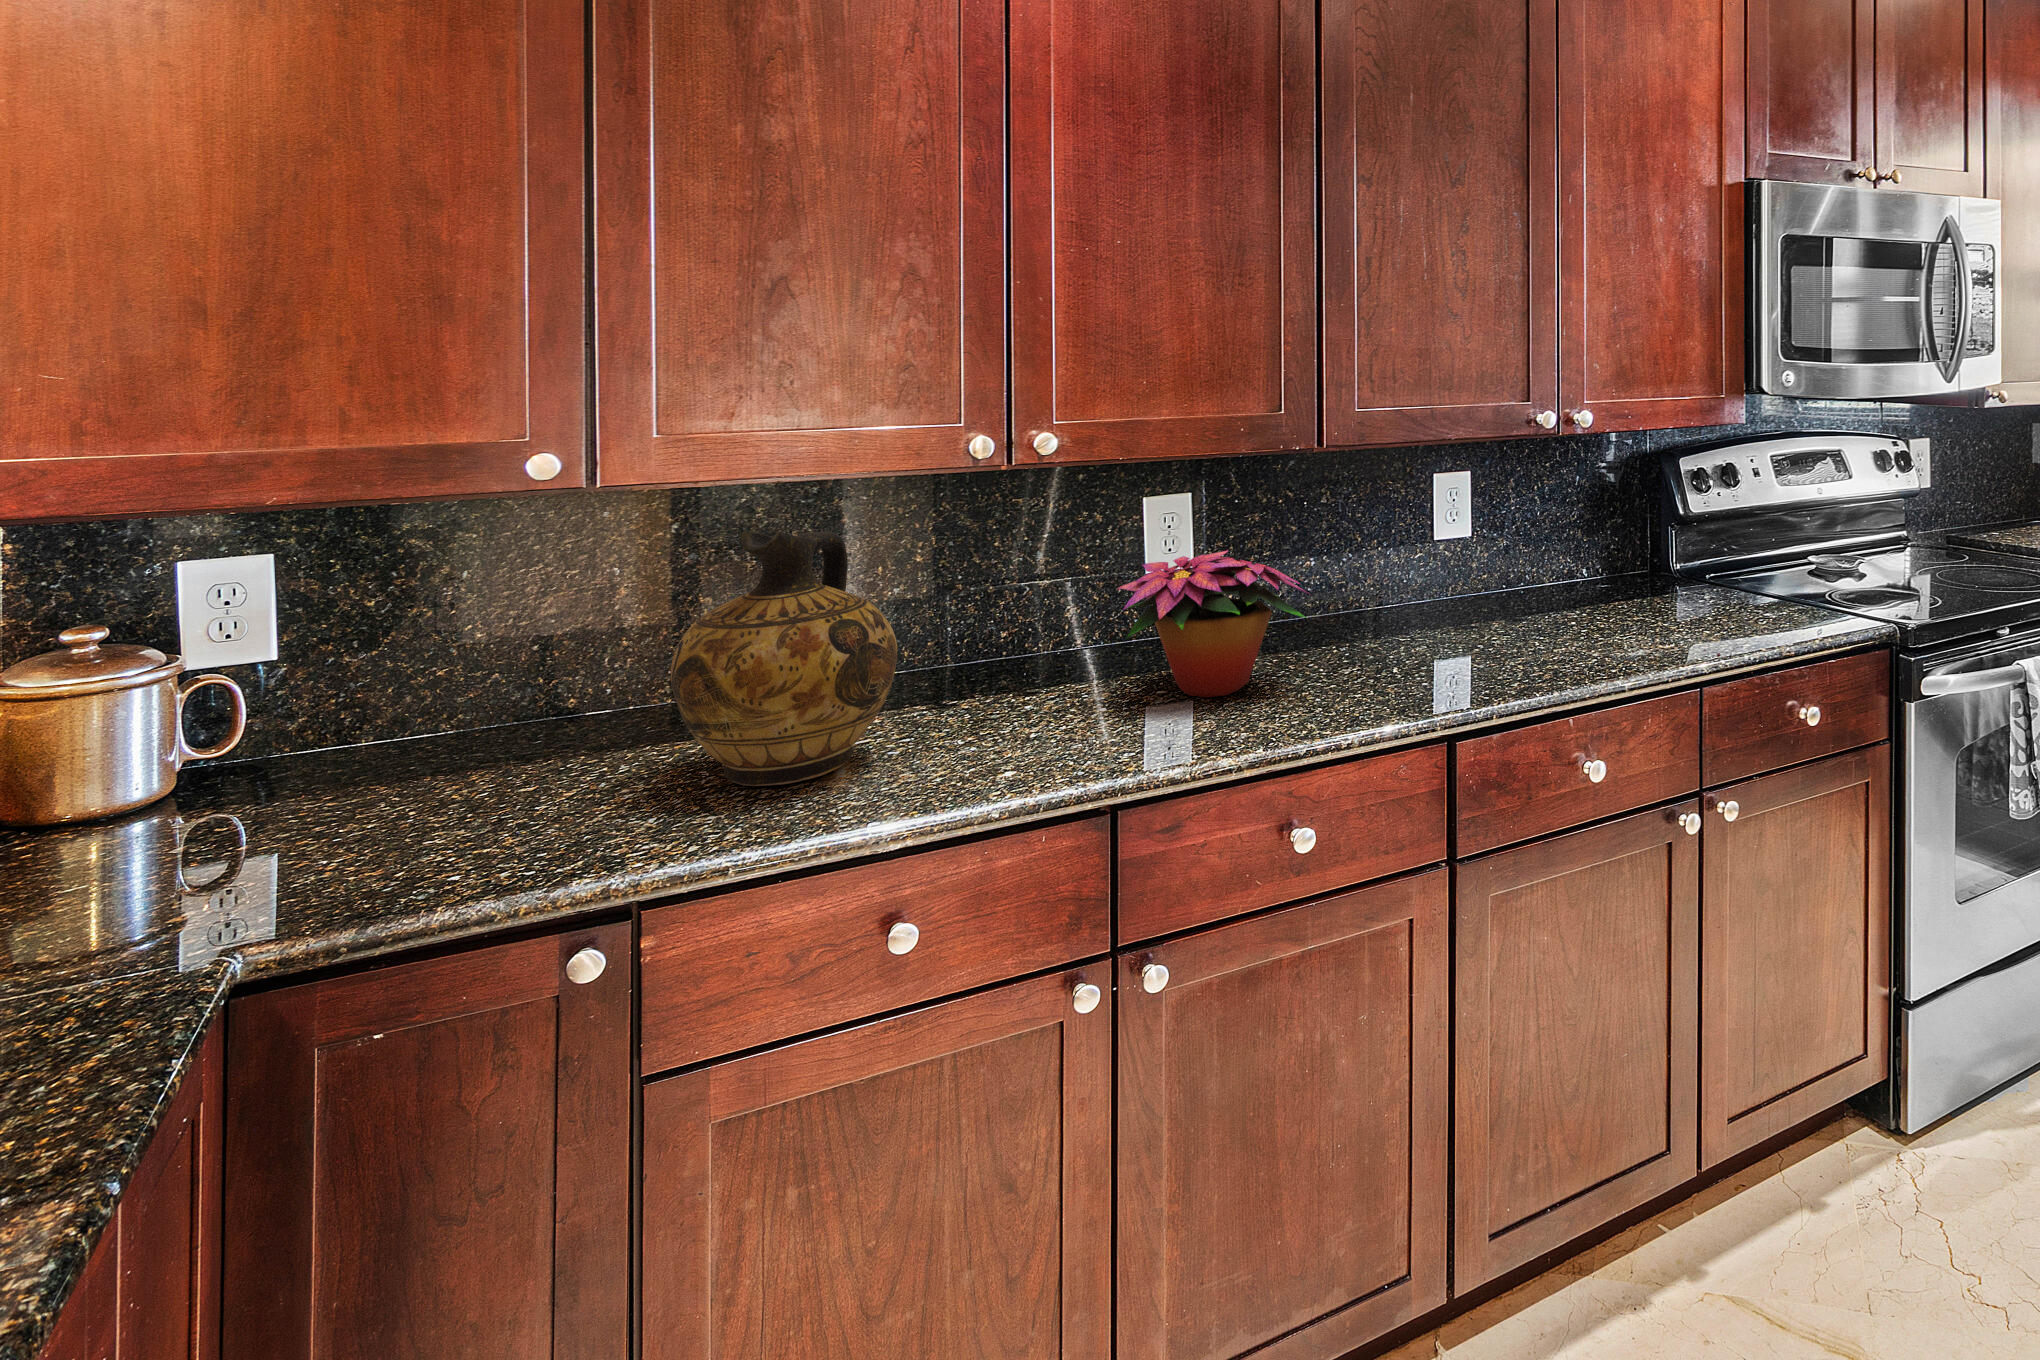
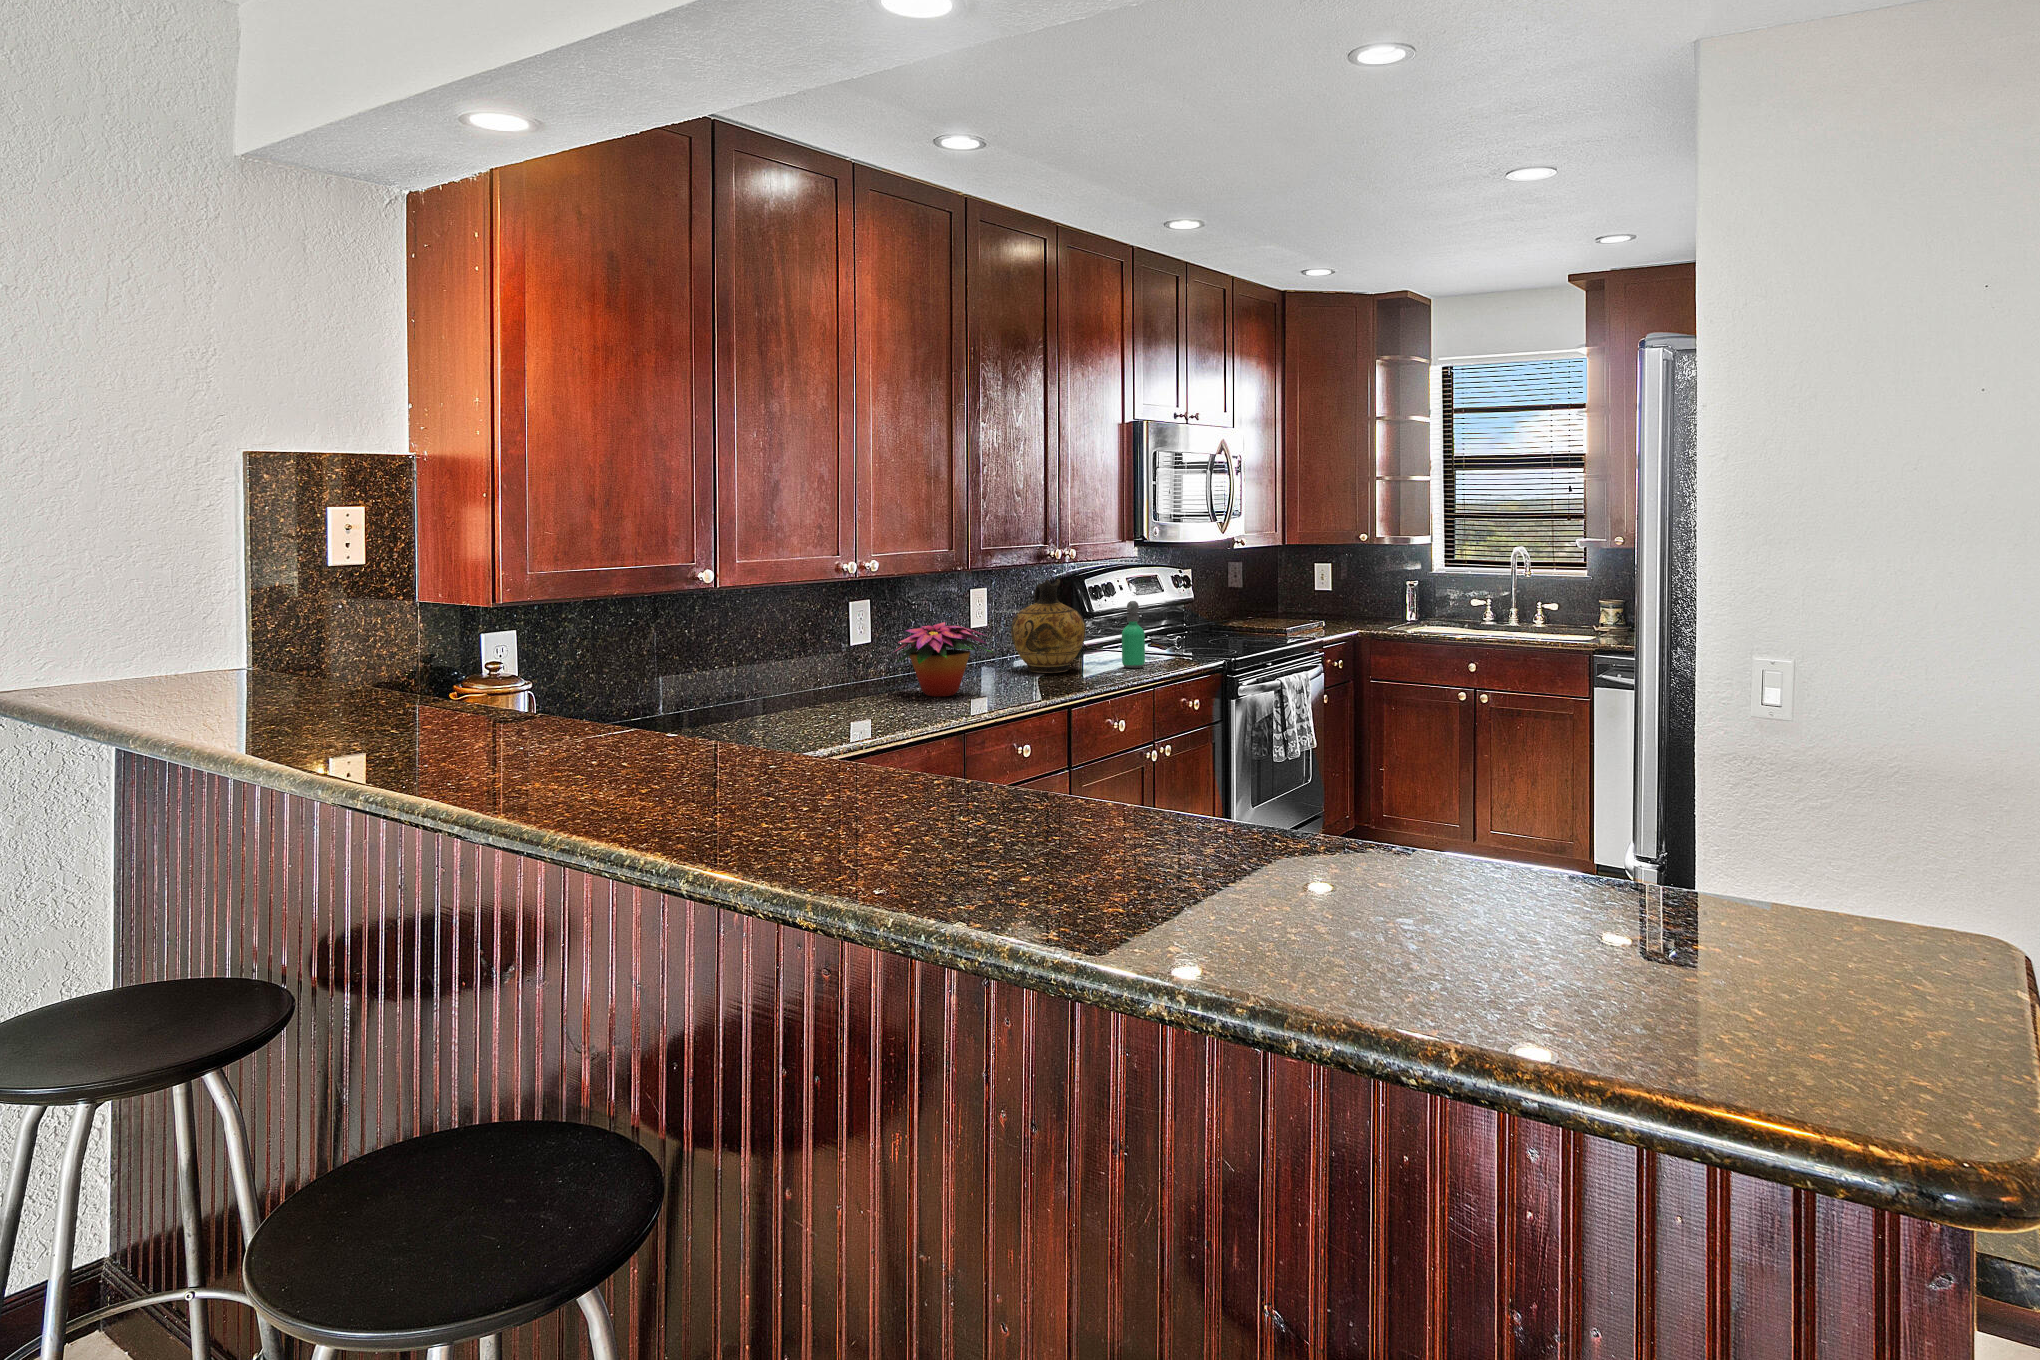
soap dispenser: none [1667,510,1710,638] -> present [1122,601,1145,668]
ceramic jug: present [671,531,897,786] -> present [1011,579,1086,673]

